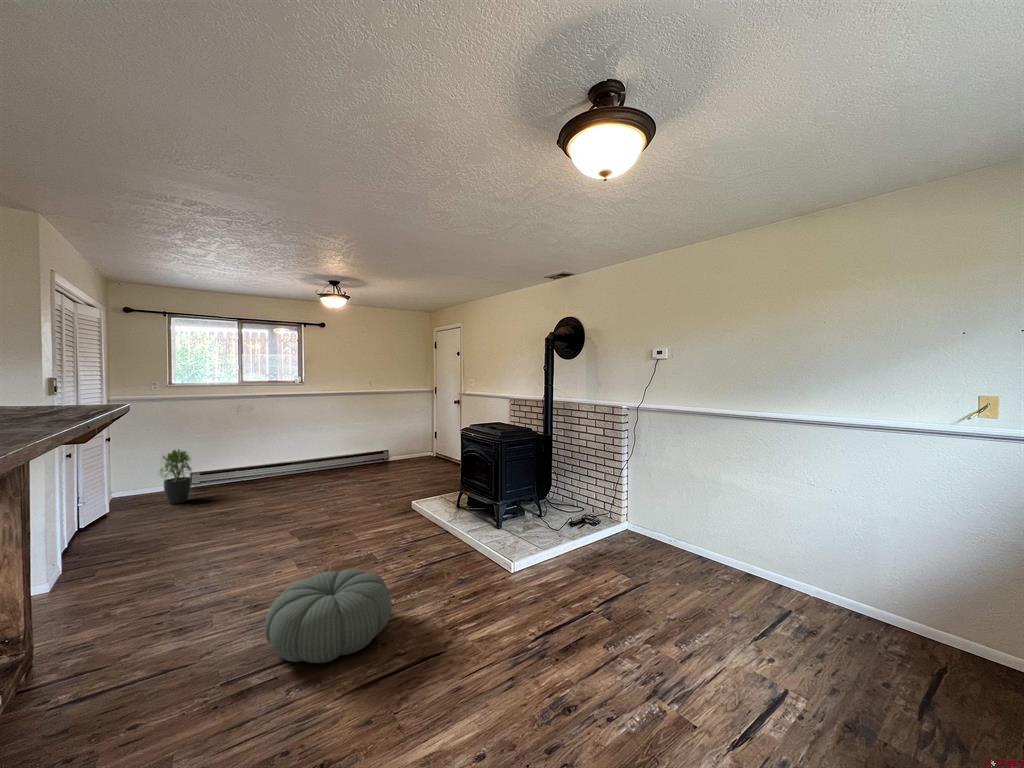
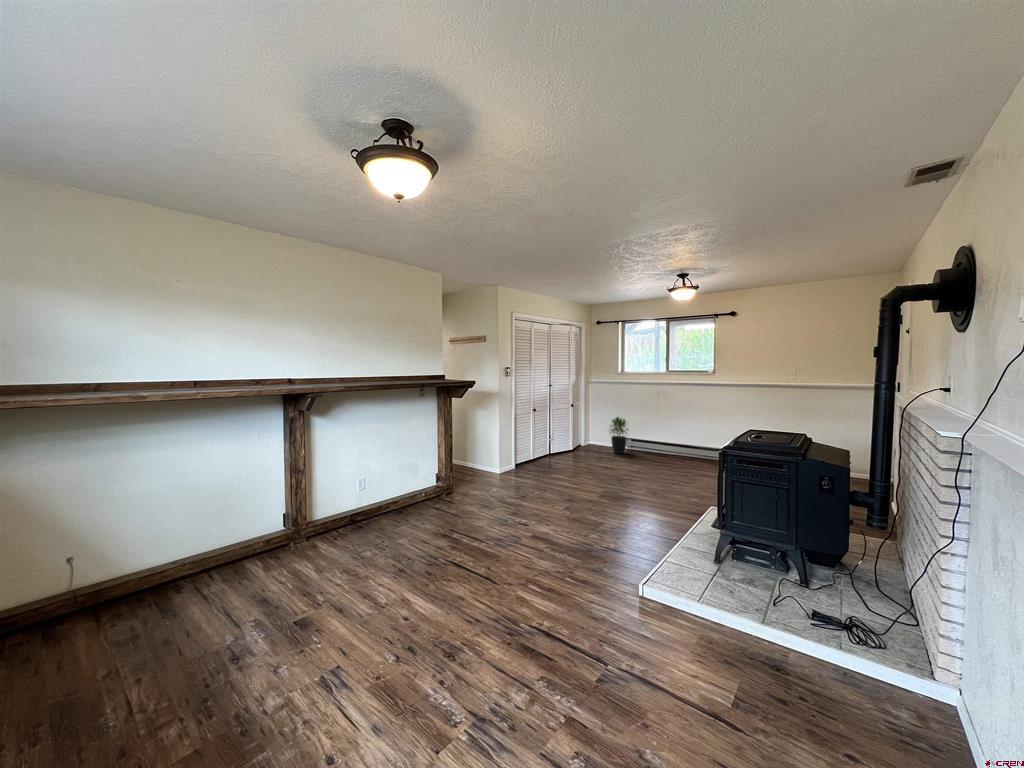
pouf: present [265,569,392,663] -> none [466,503,540,554]

